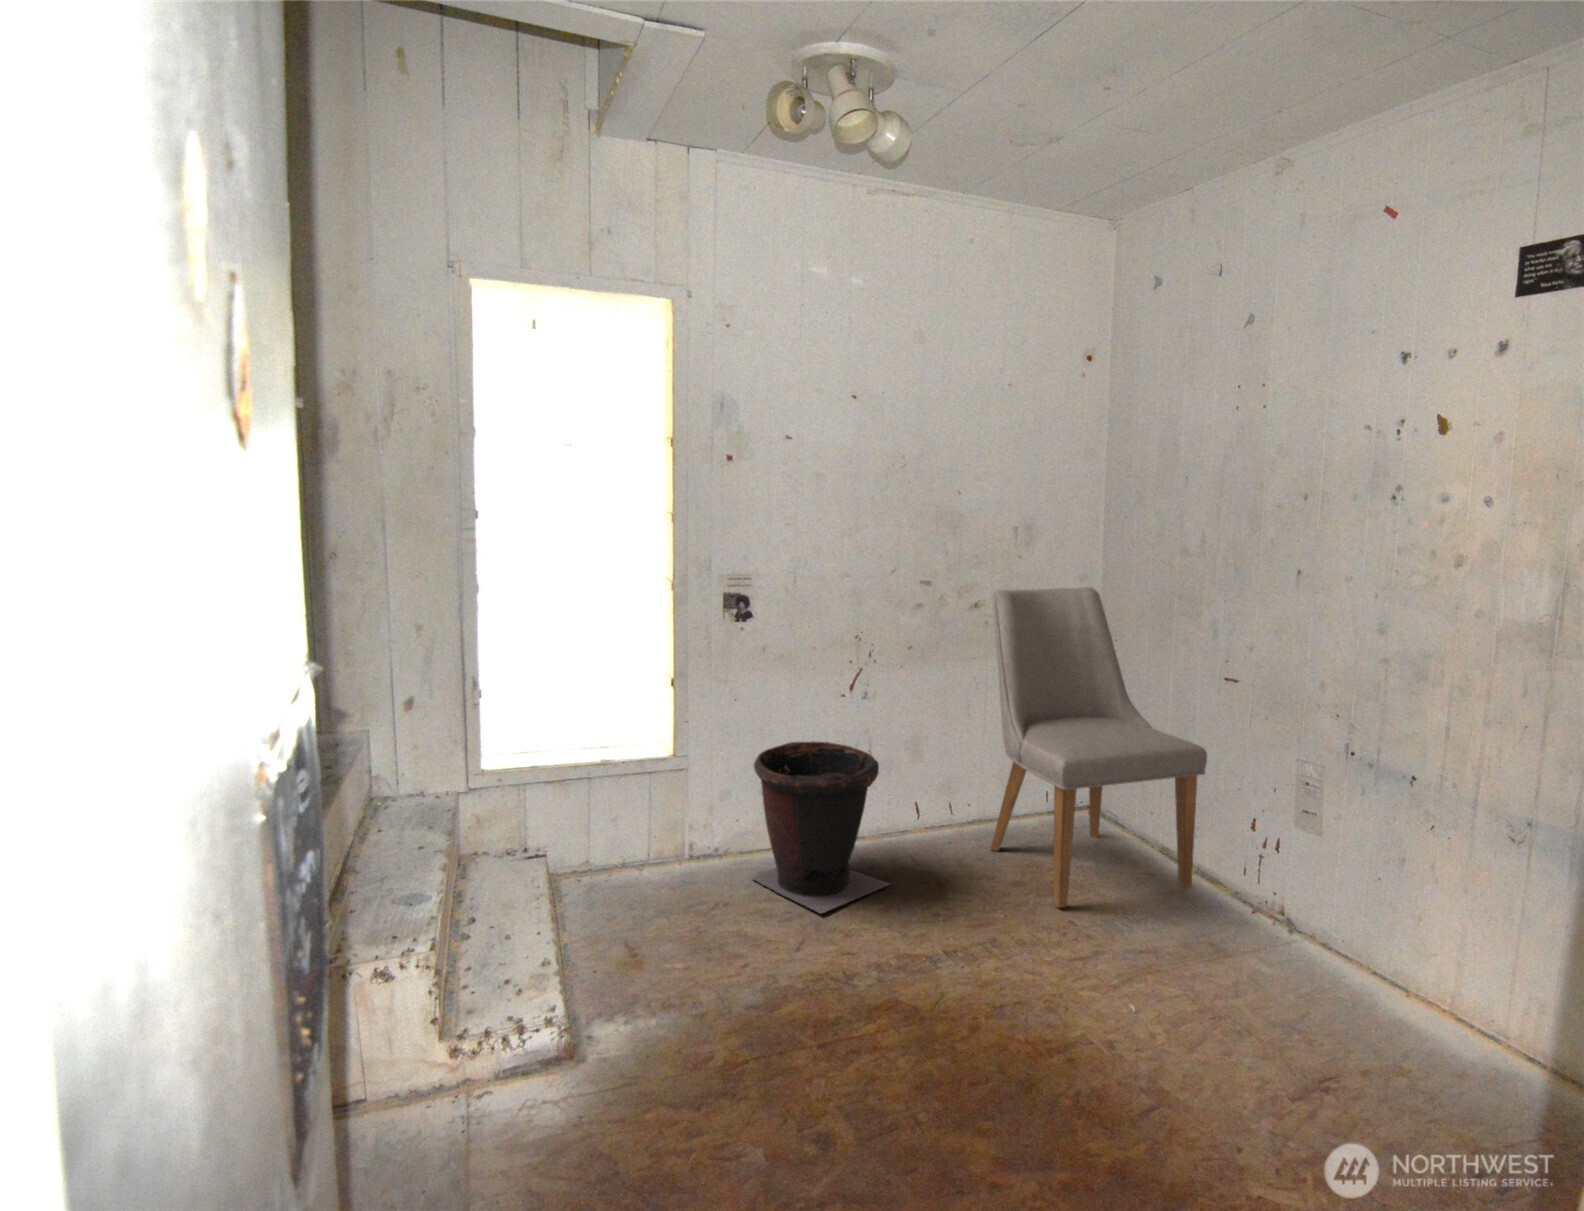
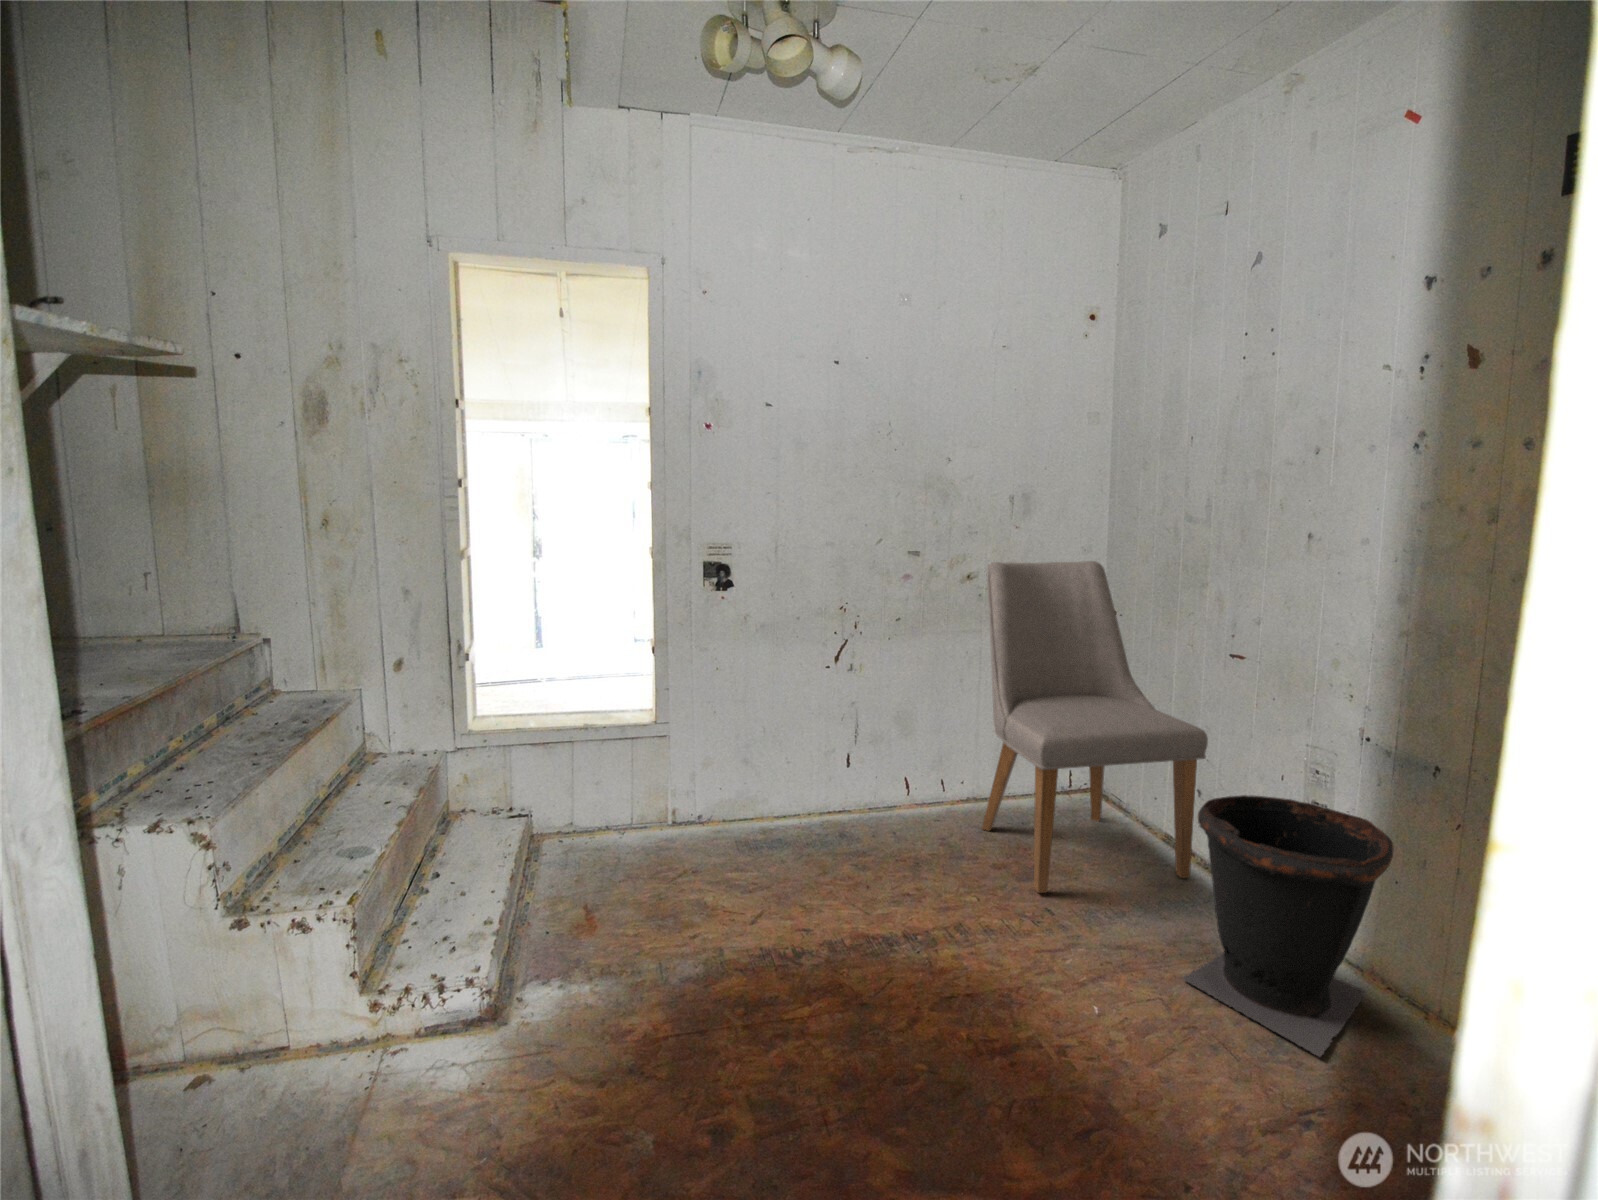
bucket: present [752,742,889,913] -> present [1182,790,1394,1057]

